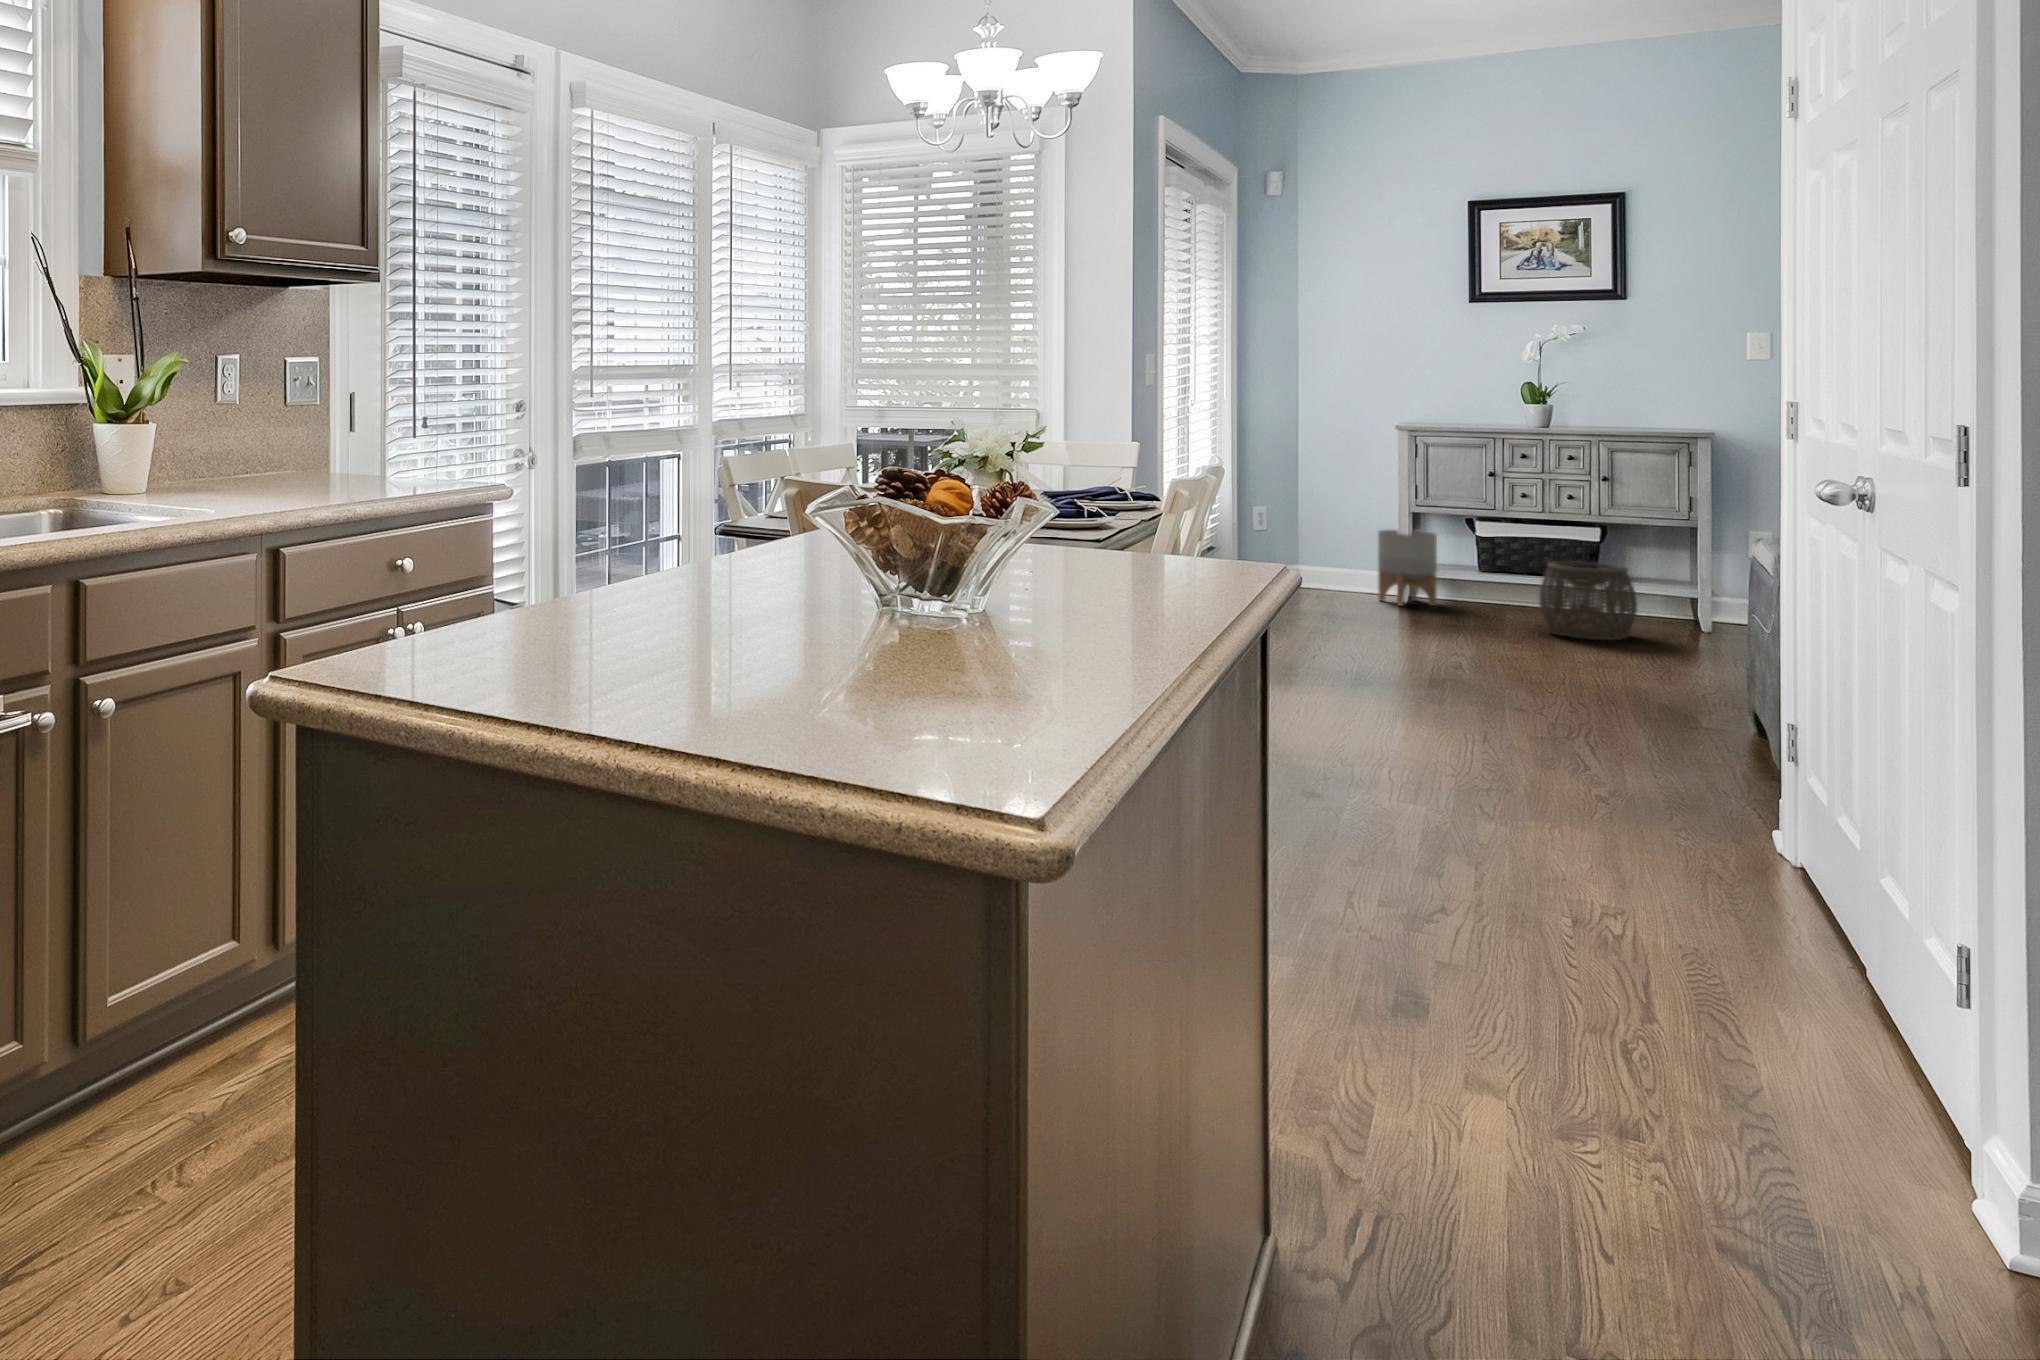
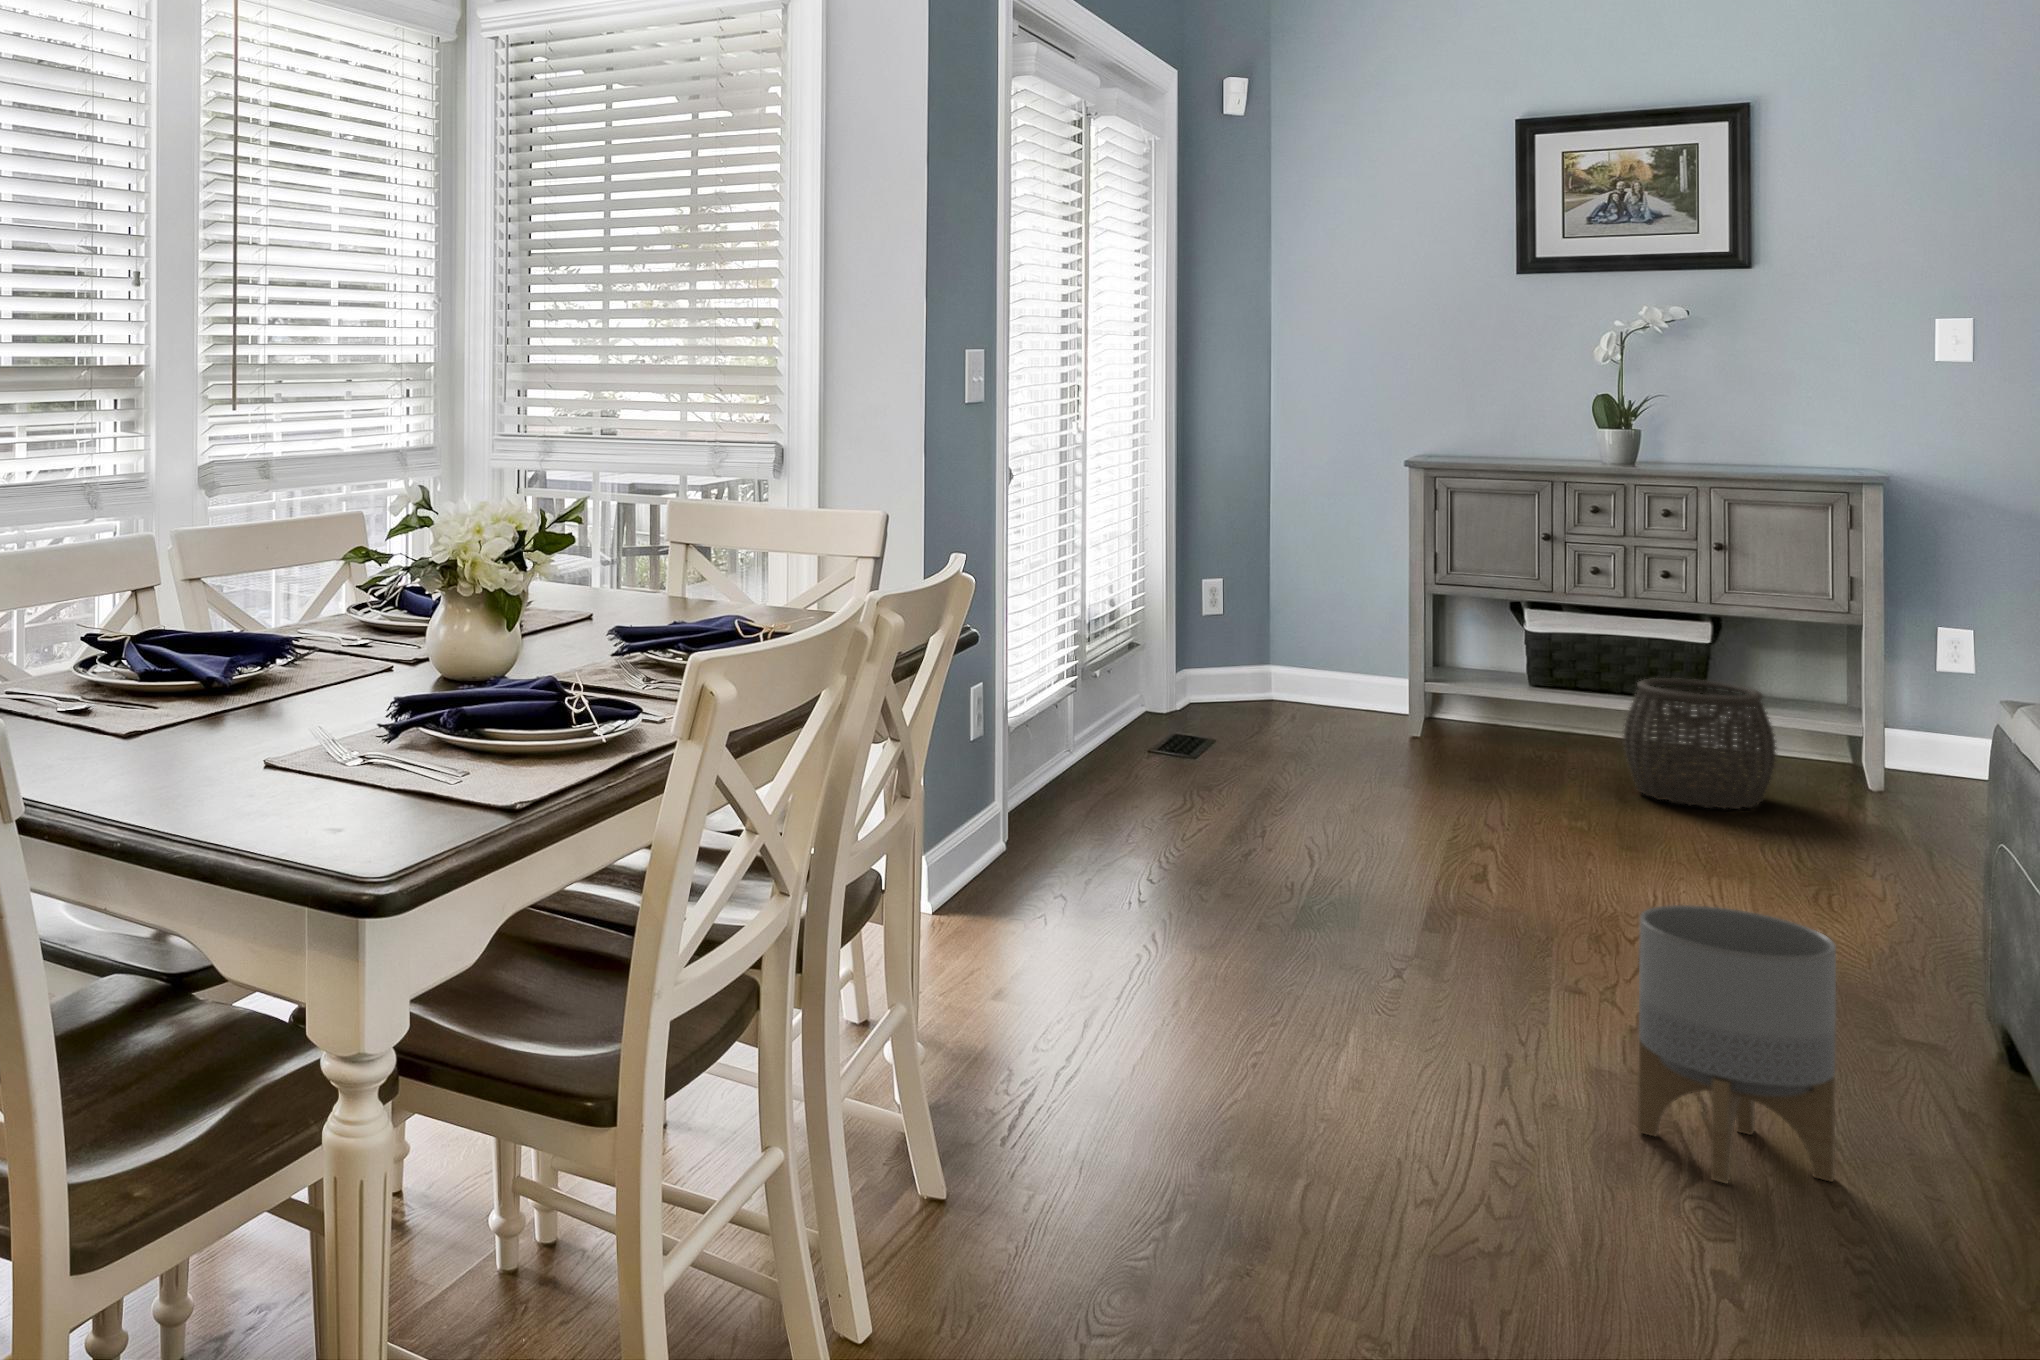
planter: present [1378,530,1437,606] -> present [1638,905,1836,1183]

